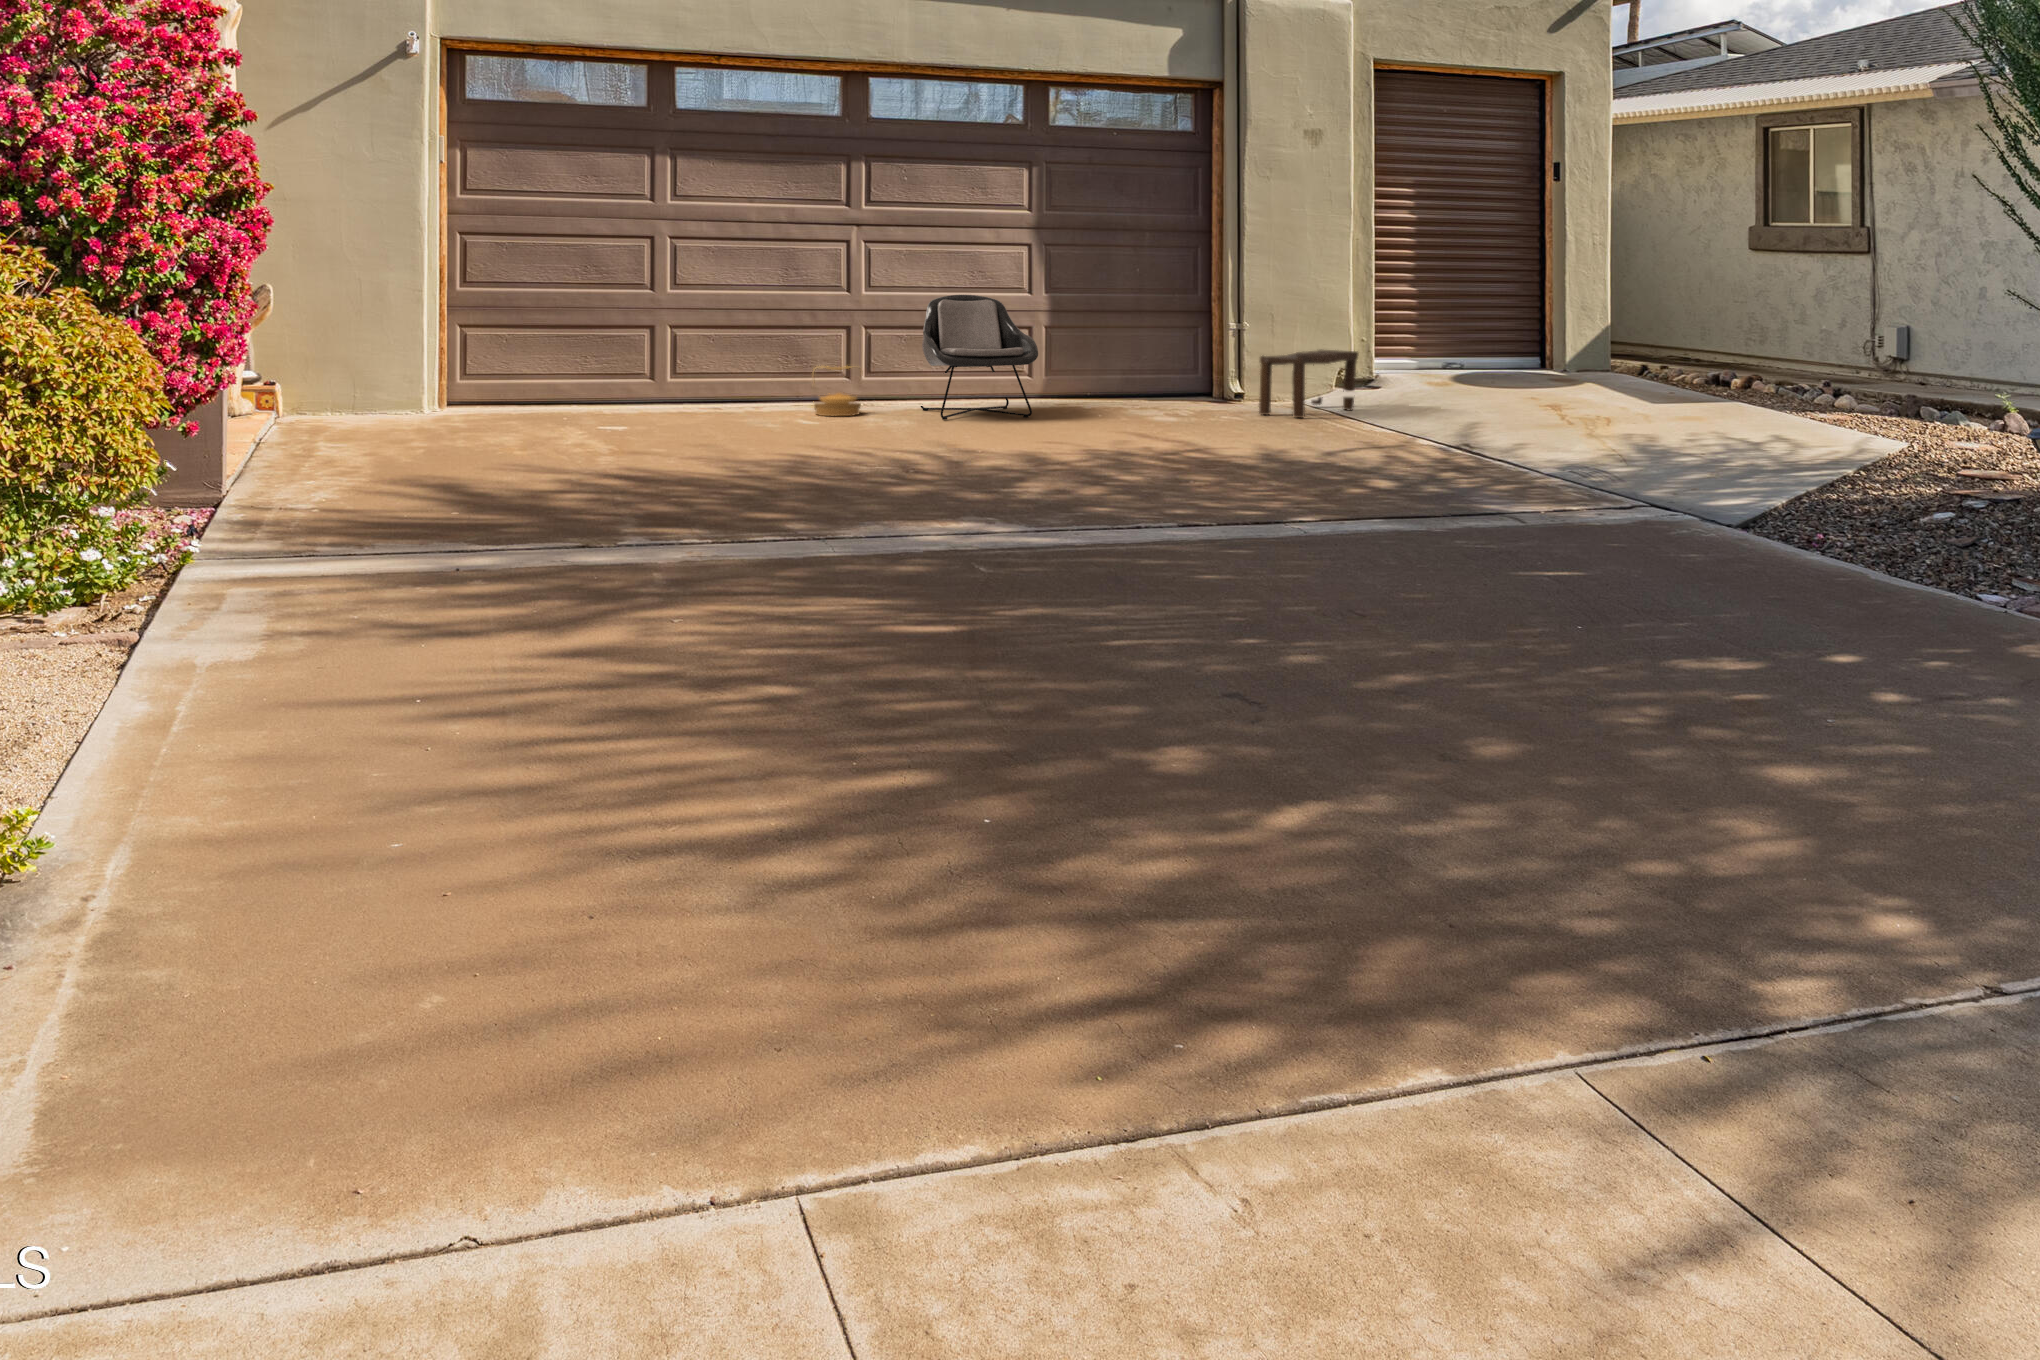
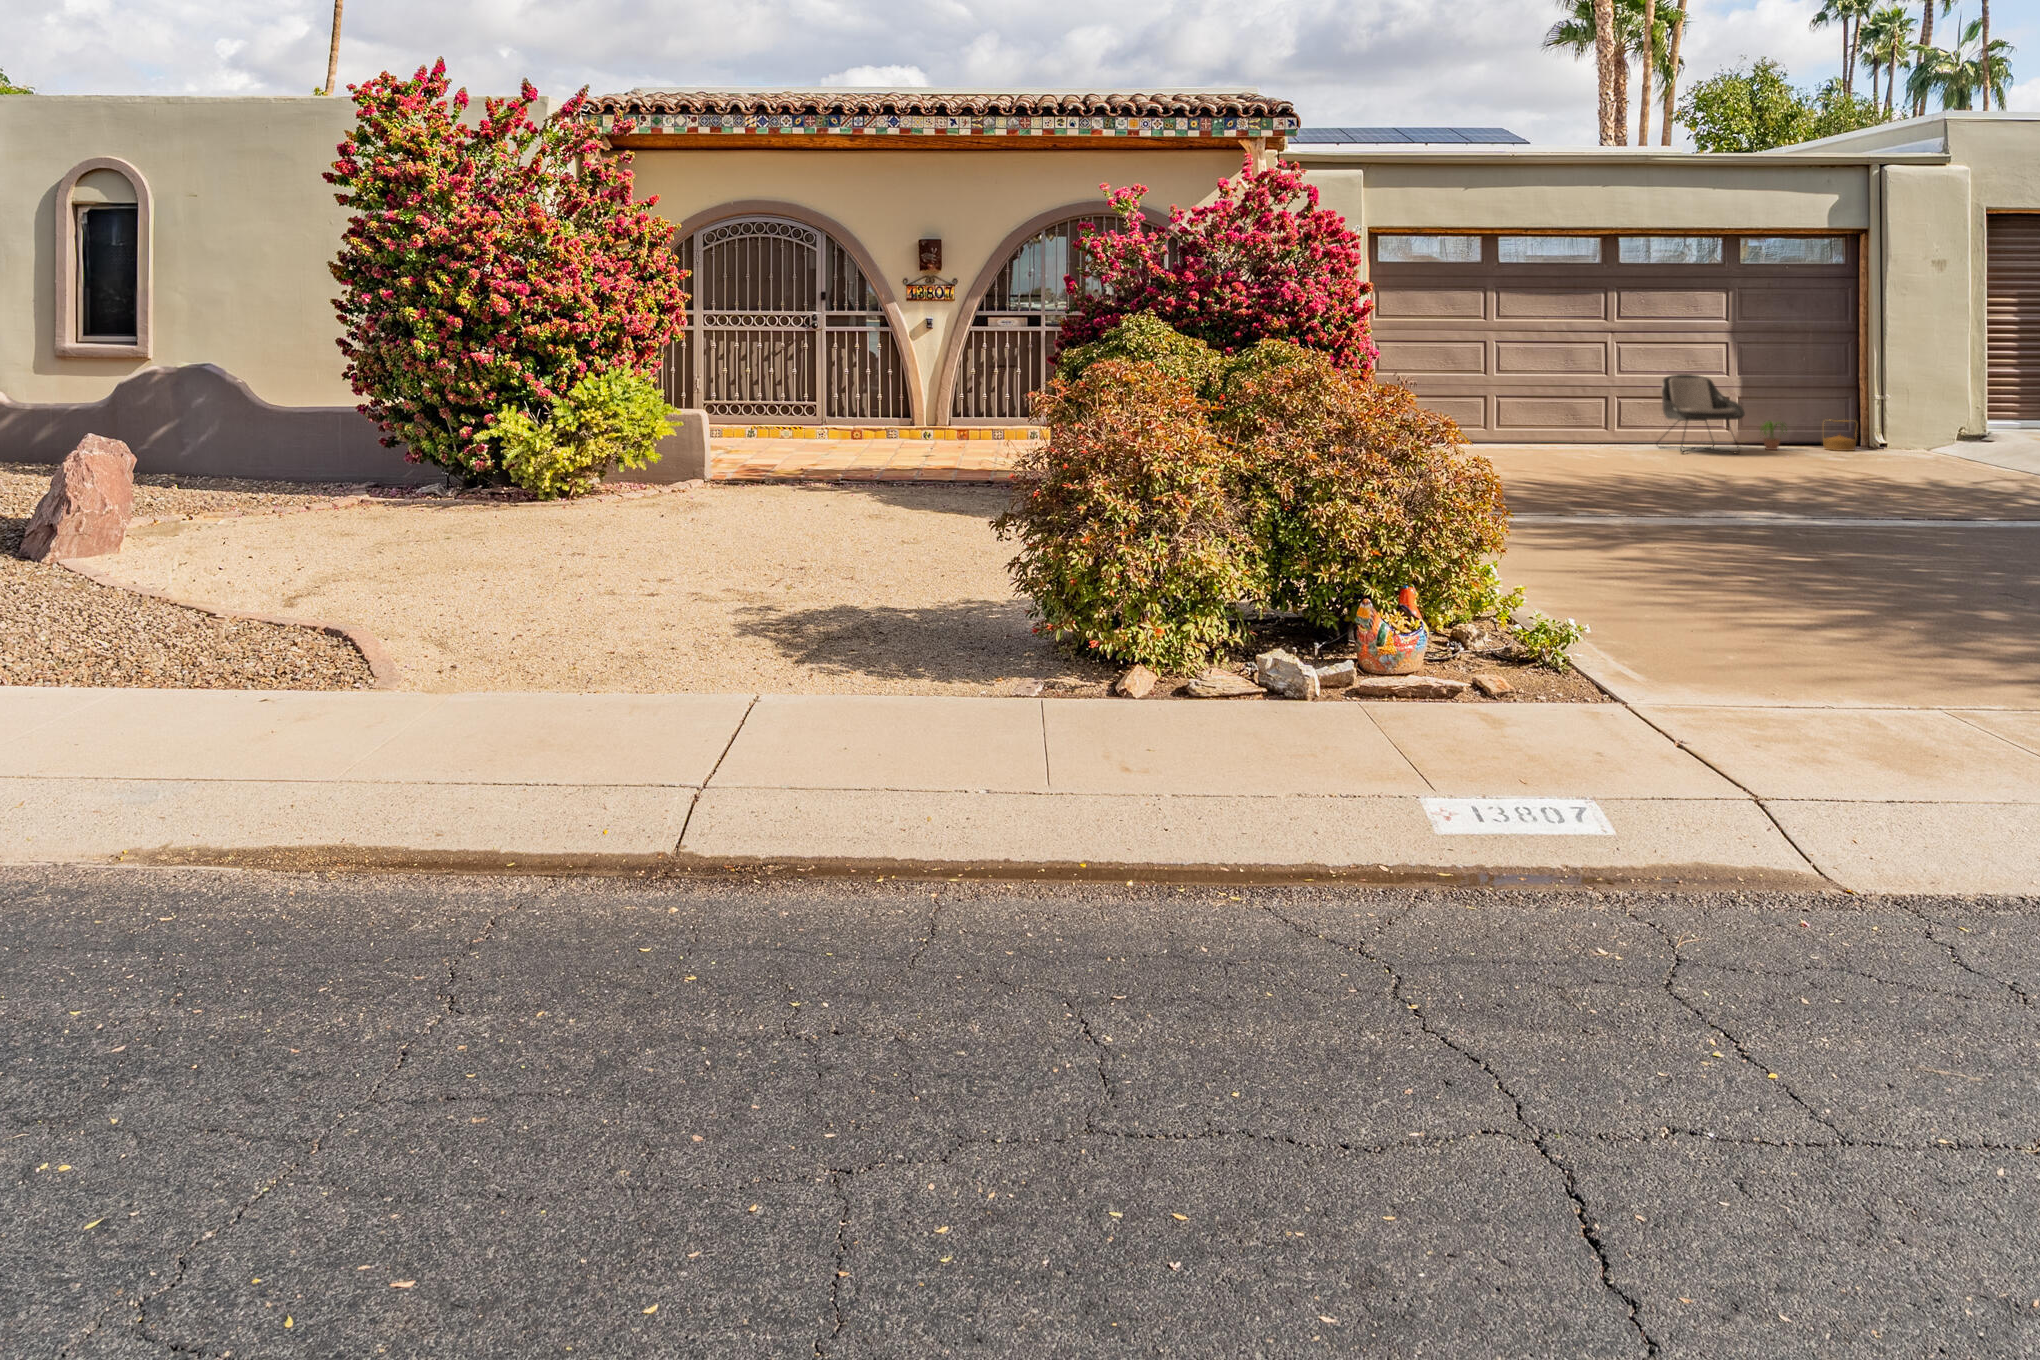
bench: present [1259,349,1359,418] -> none [1903,413,1979,459]
potted plant: none [1068,364,1118,409] -> present [1761,421,1787,450]
basket: present [814,366,863,416] -> present [1823,420,1857,451]

